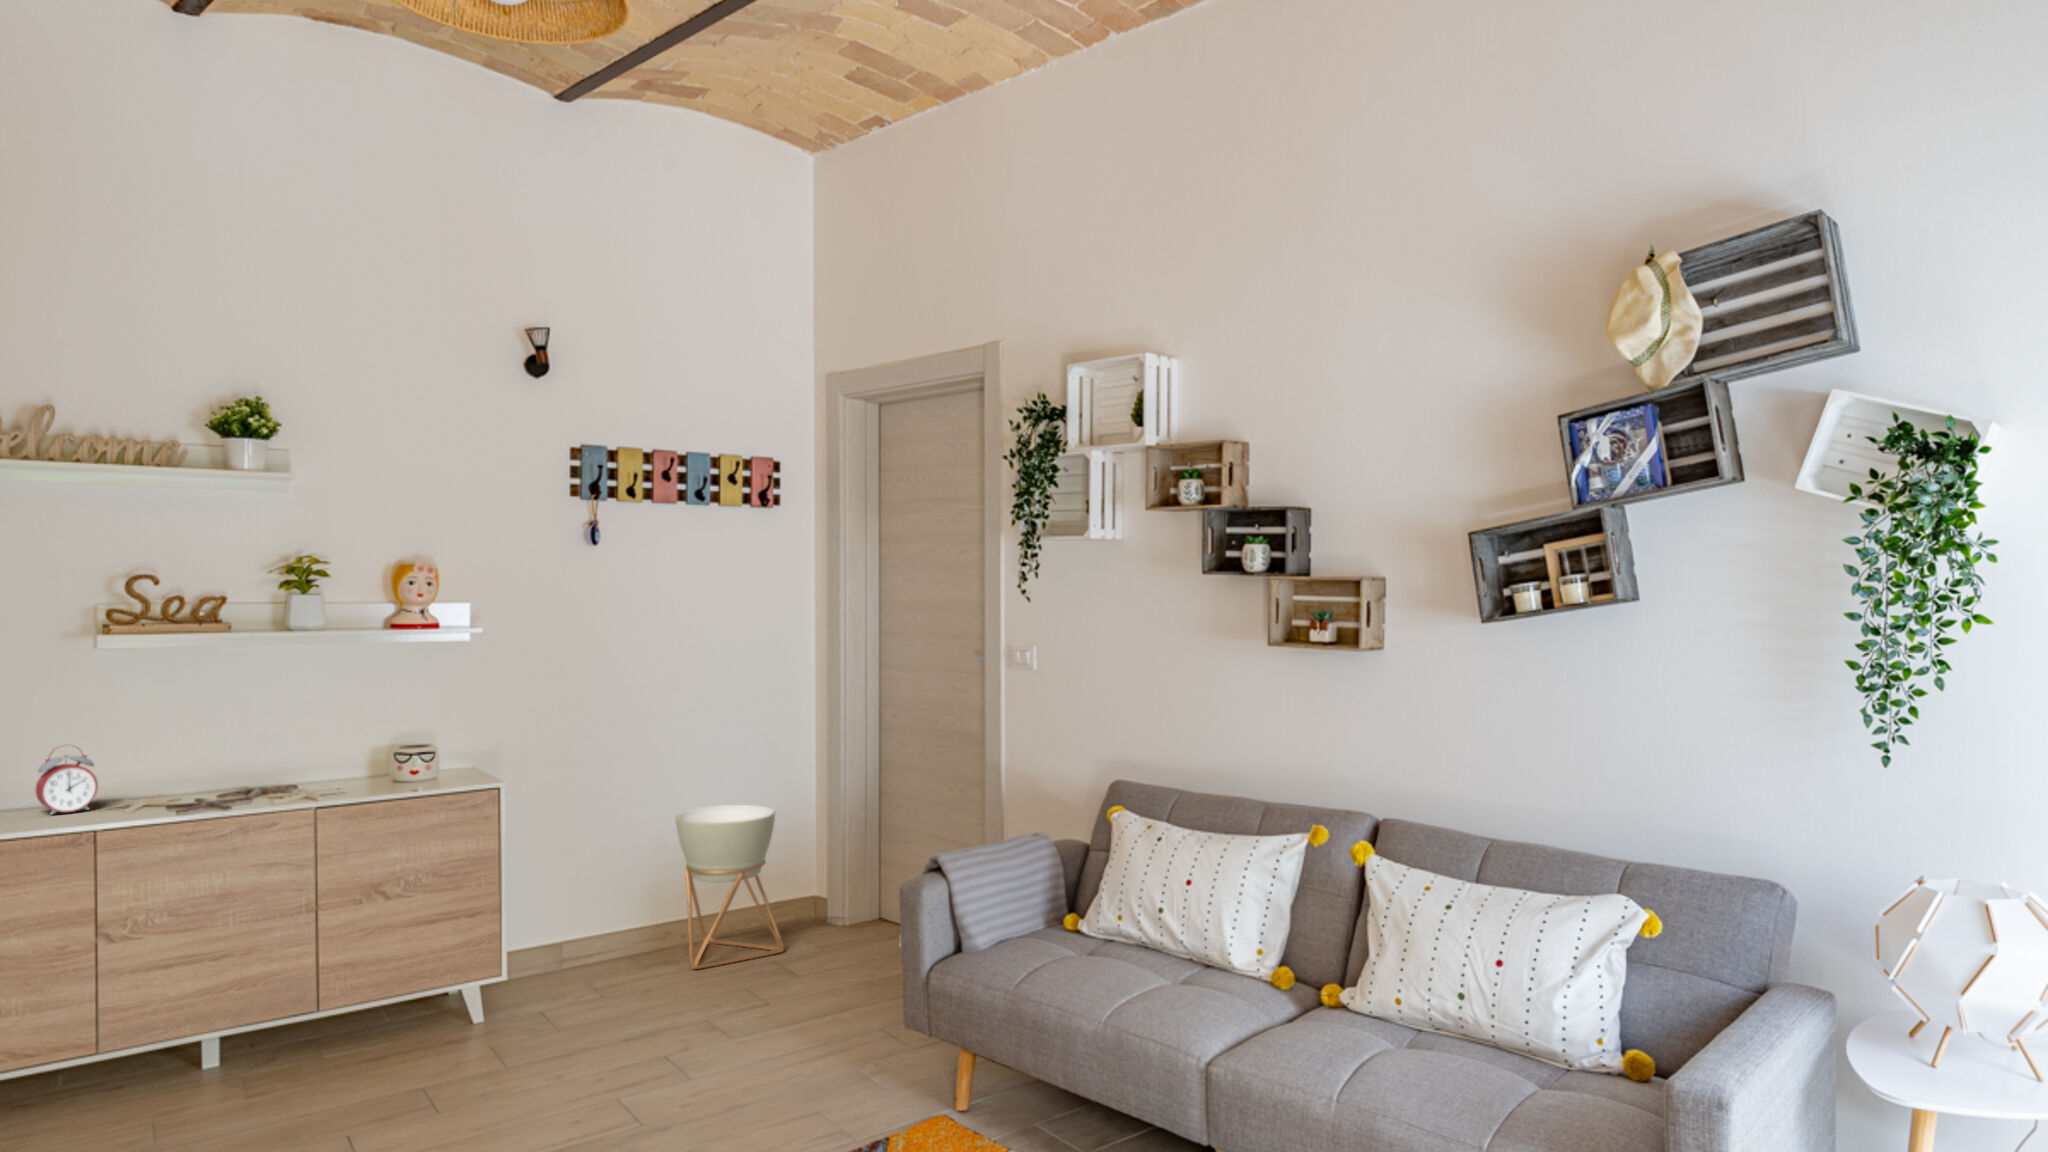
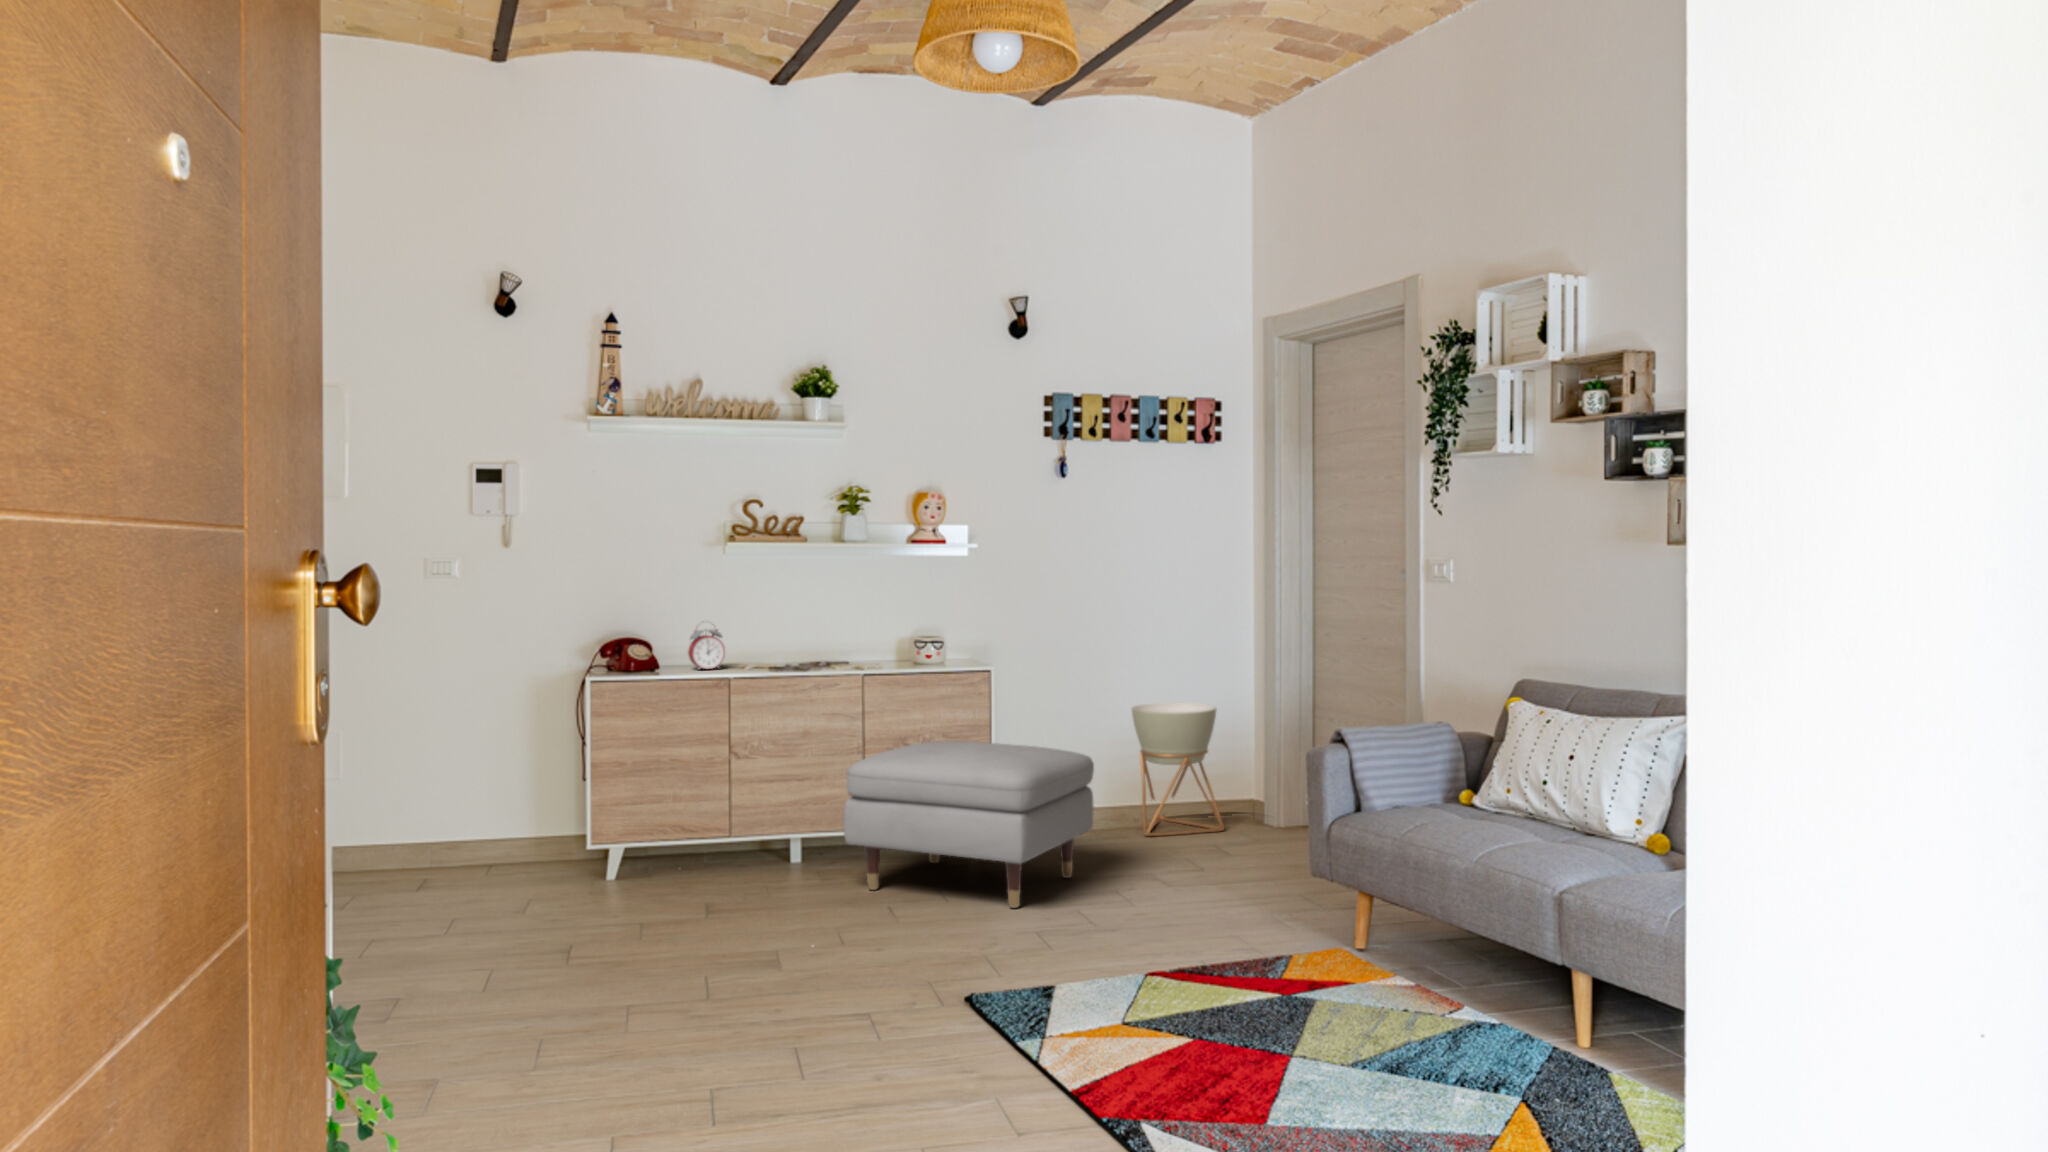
ottoman: none [280,887,633,1110] -> present [843,742,1094,908]

